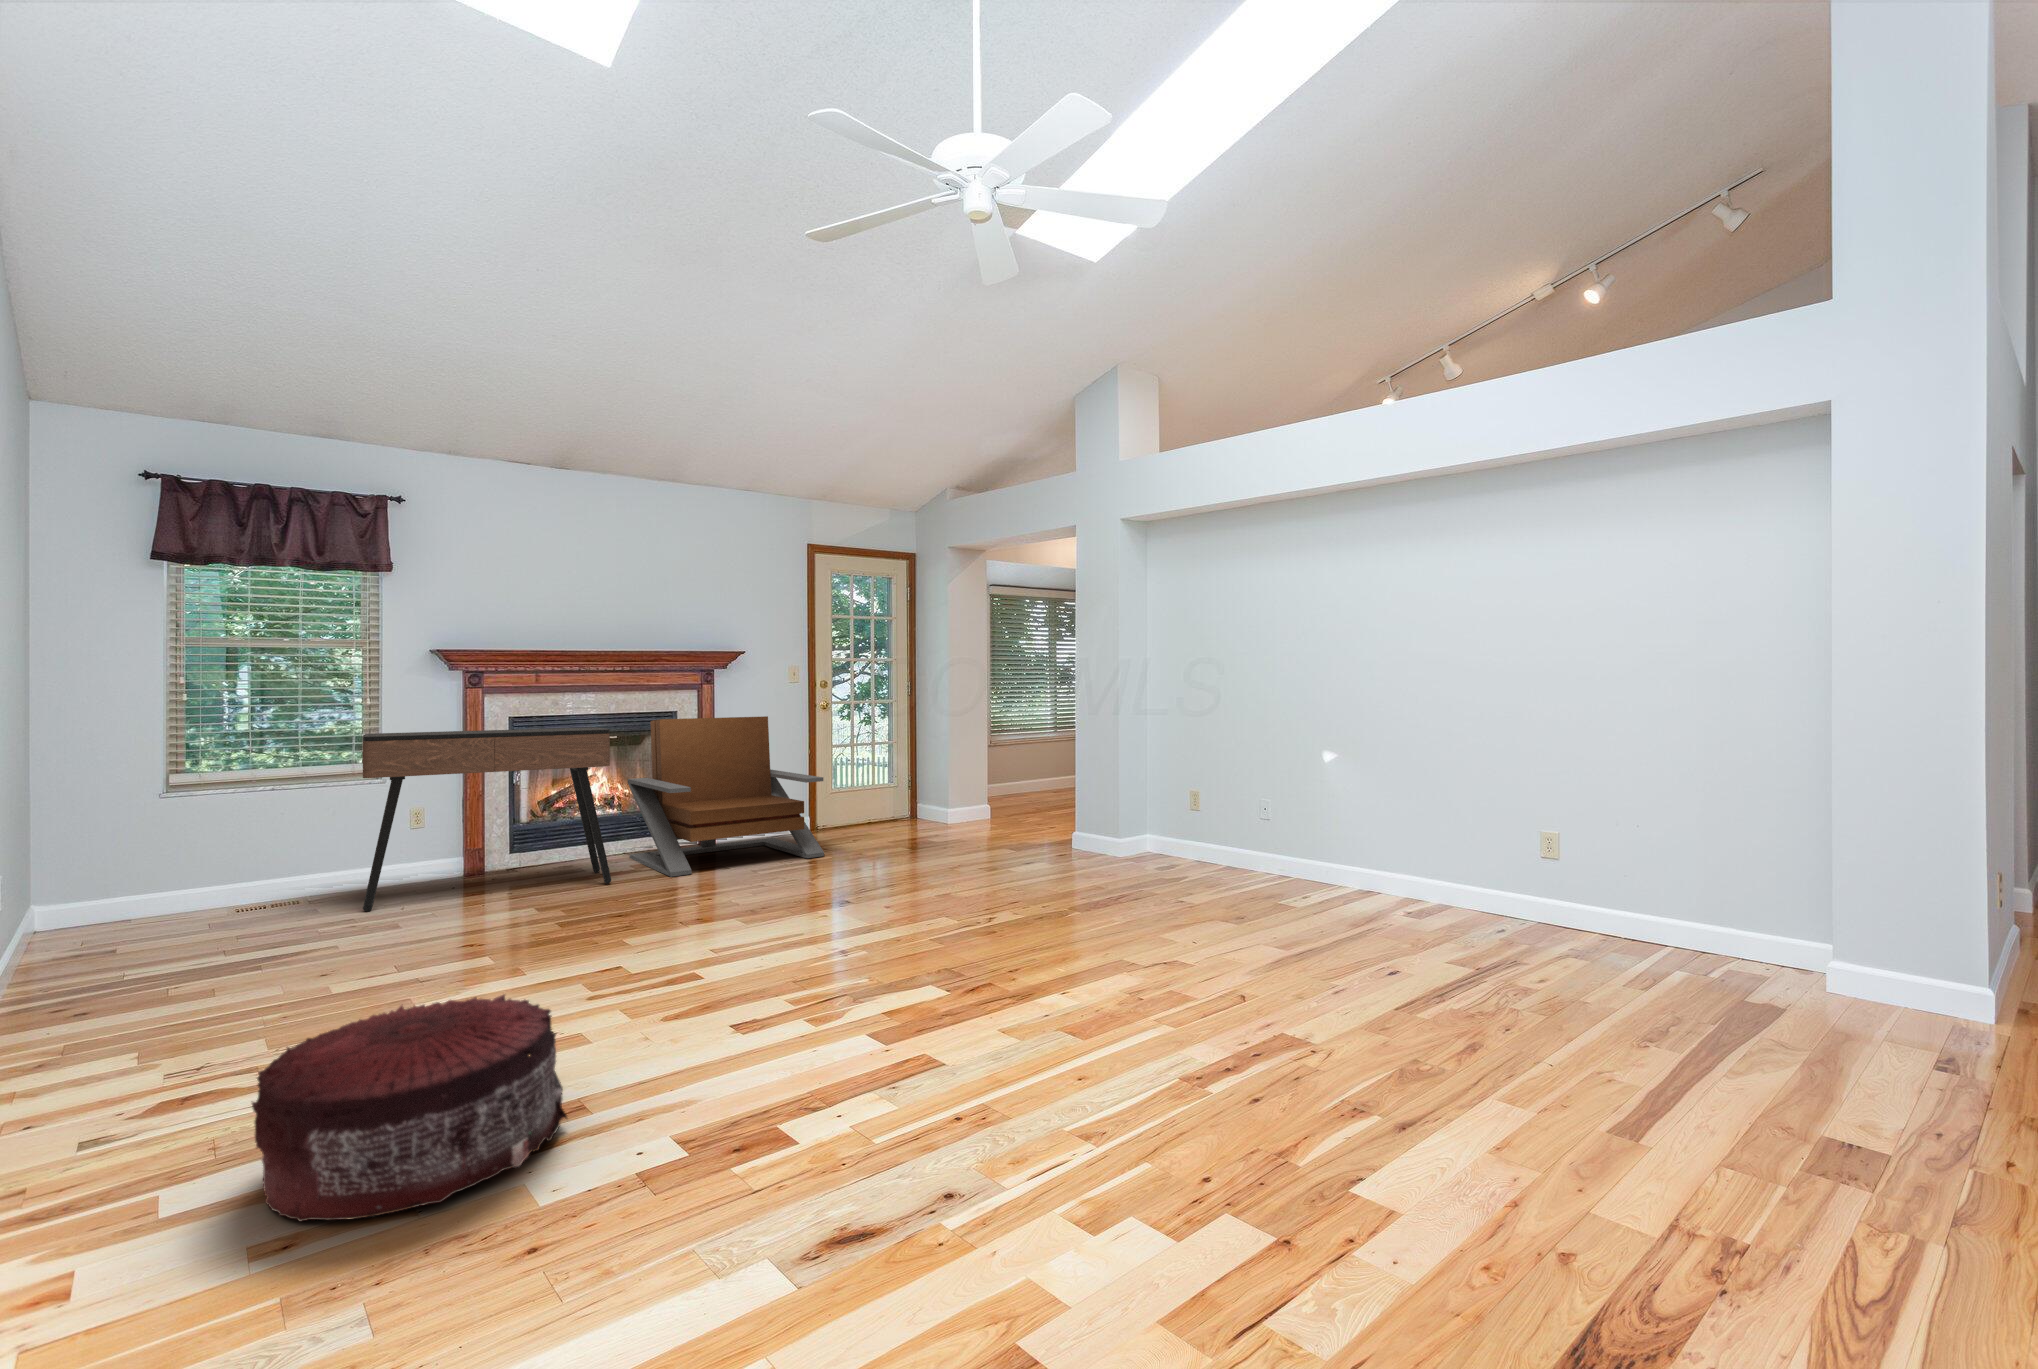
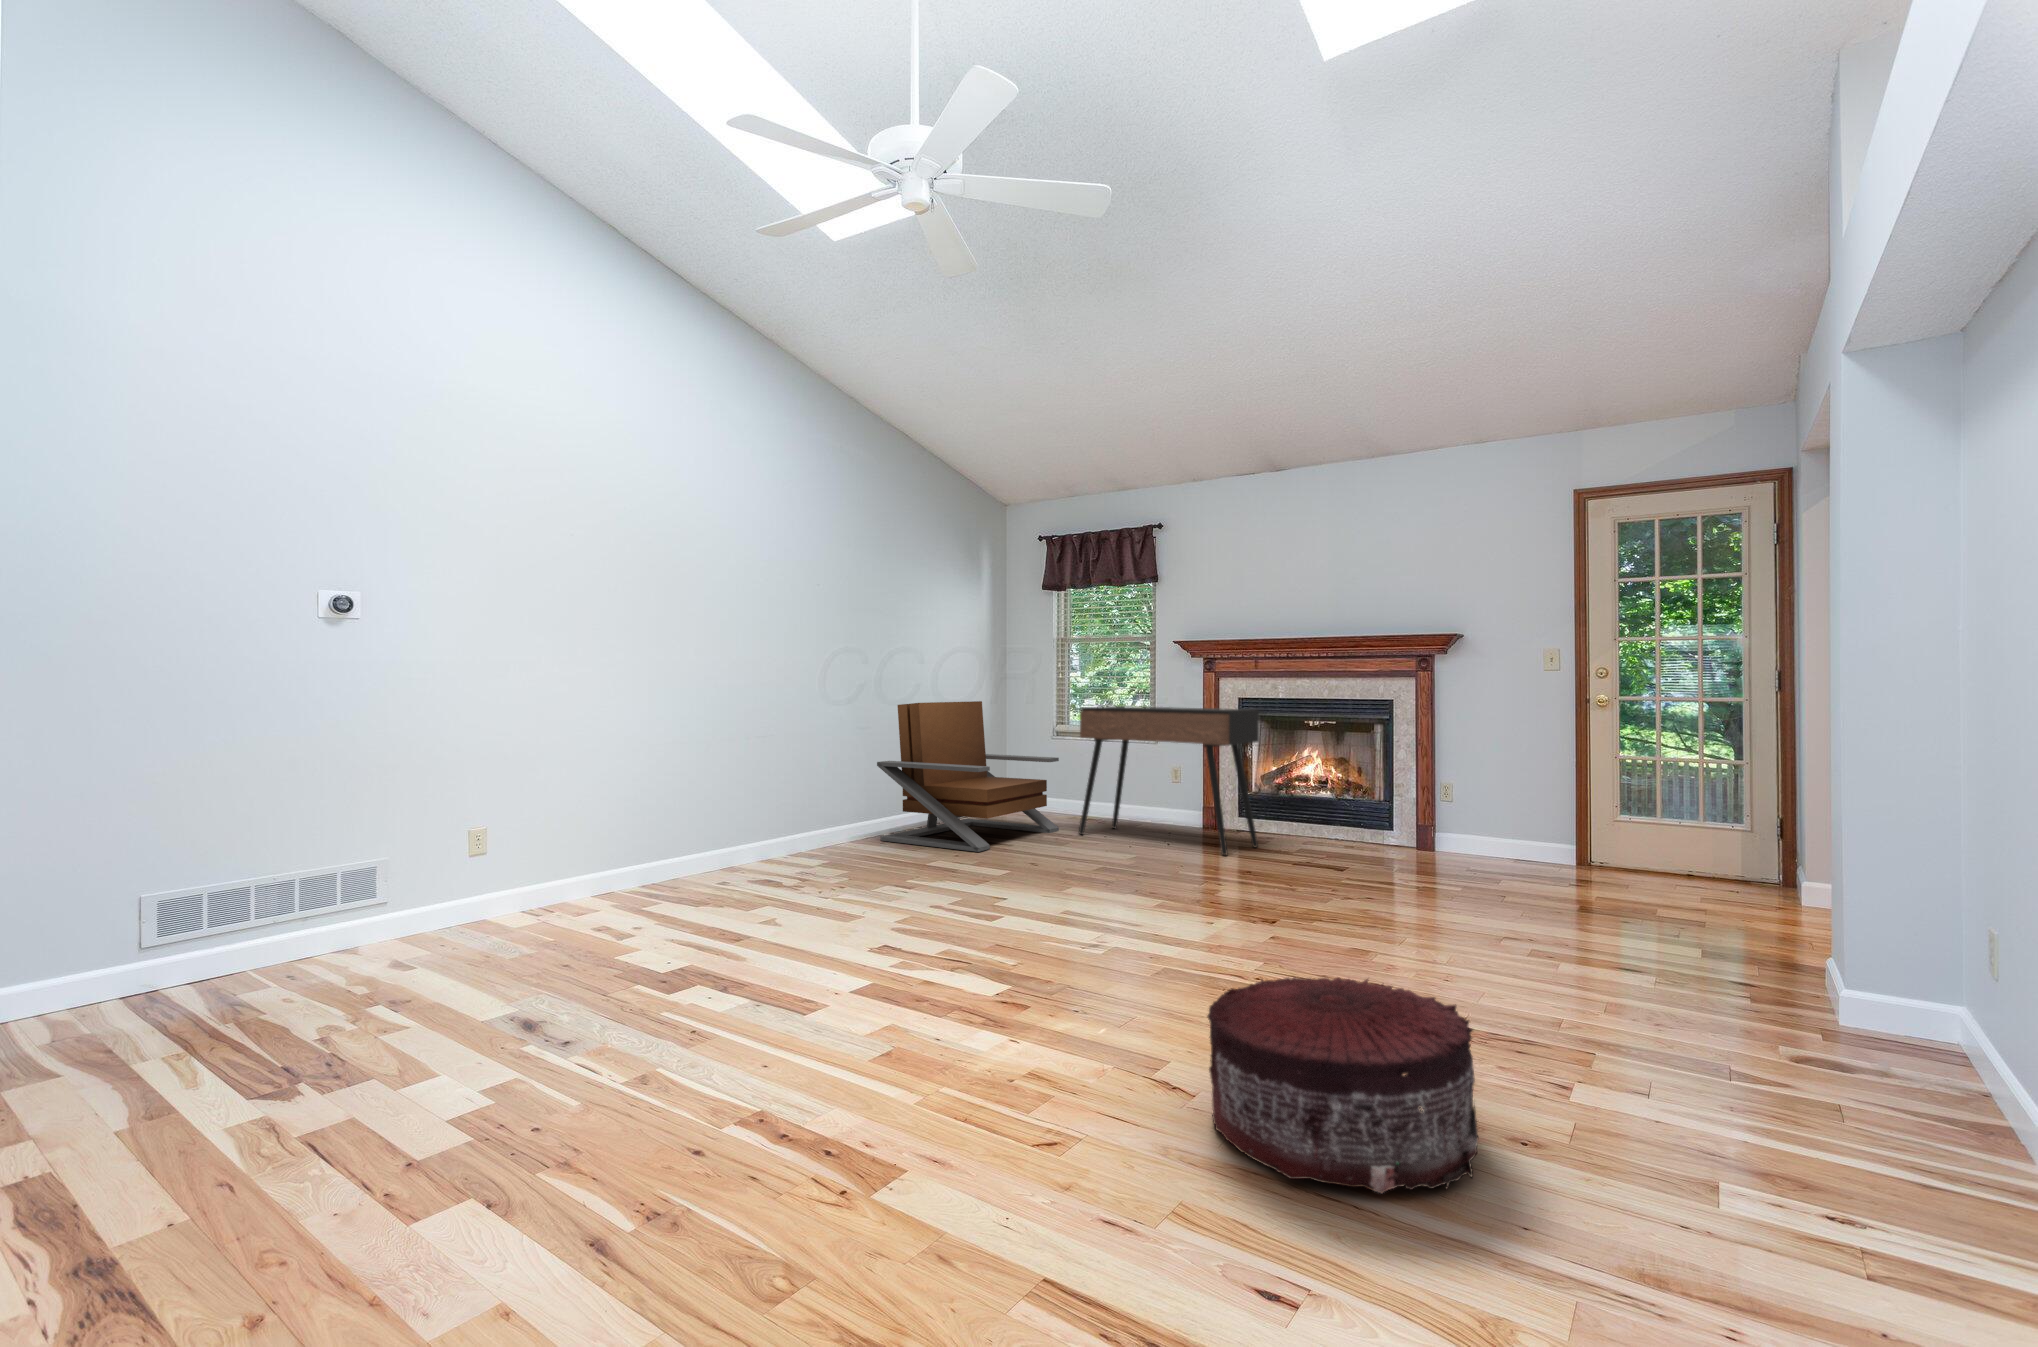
lounge chair: present [628,716,824,877] -> present [877,701,1059,852]
pouf: present [252,995,567,1221] -> present [1208,977,1478,1193]

